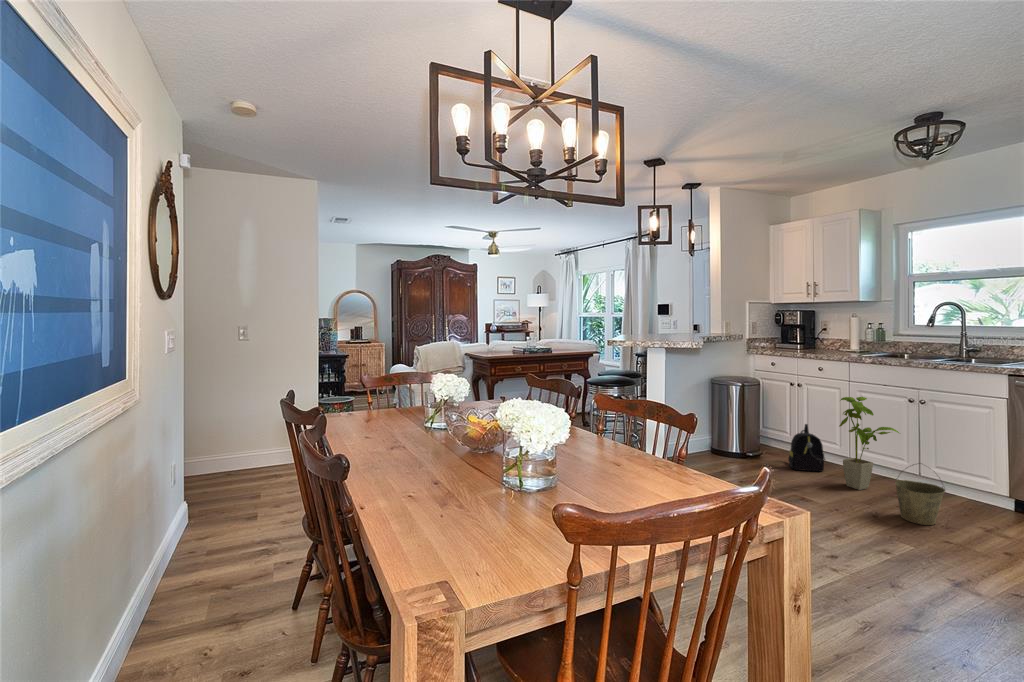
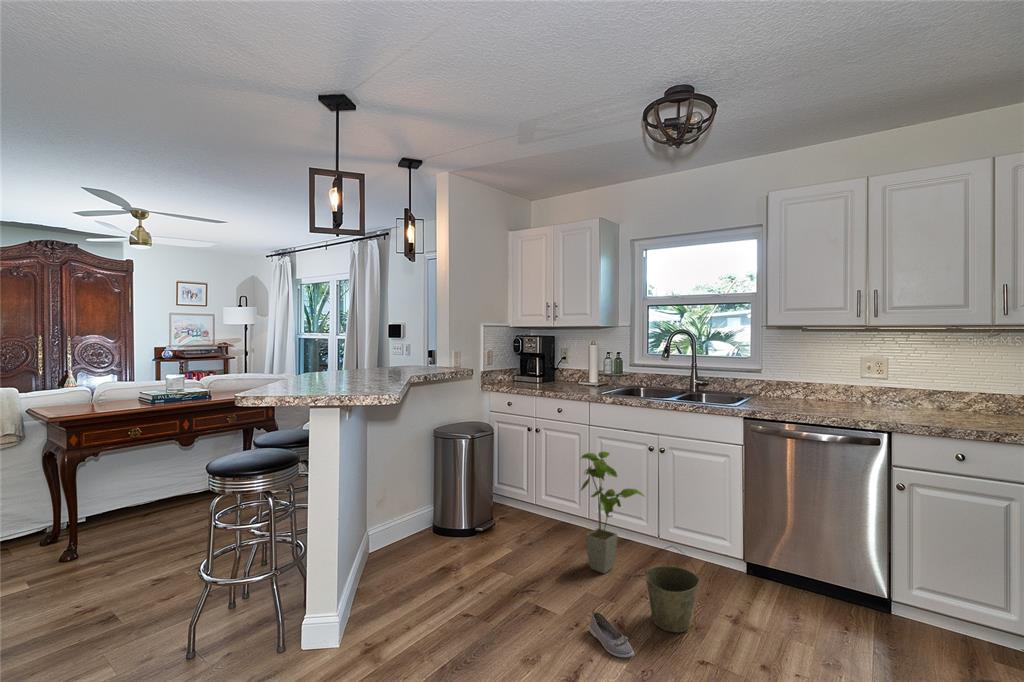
backpack: present [788,424,825,471] -> none [526,483,567,548]
shoe: none [844,500,881,526] -> present [589,612,634,657]

